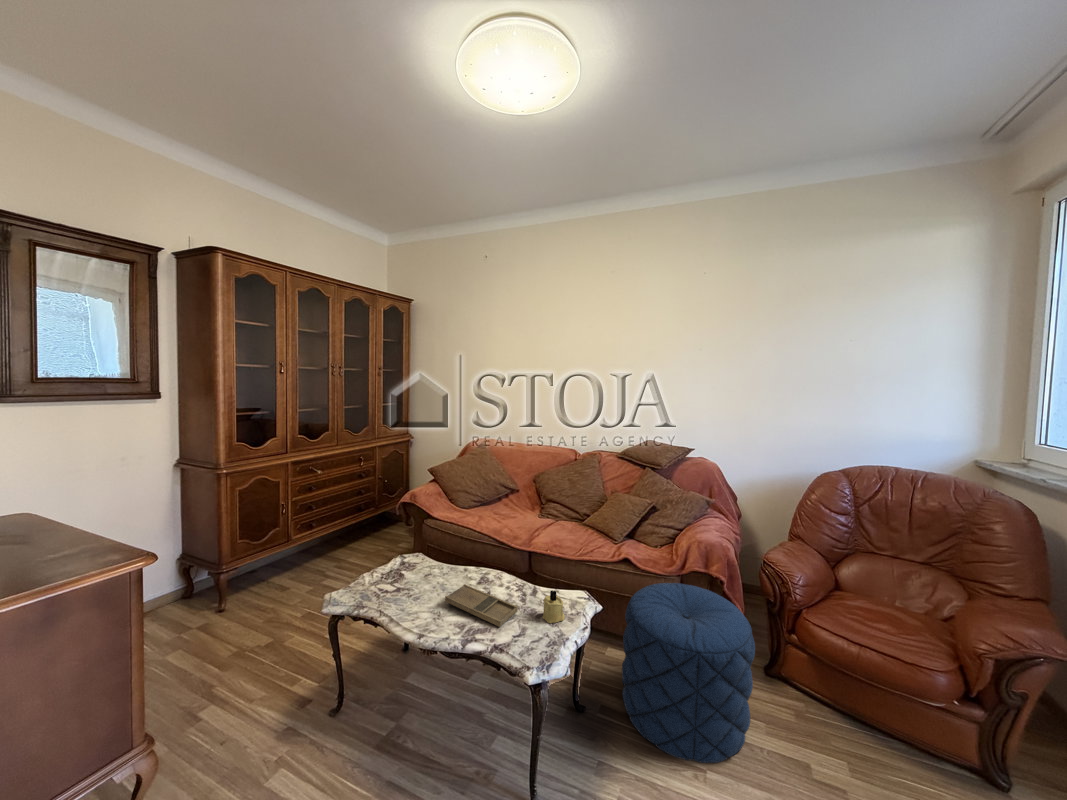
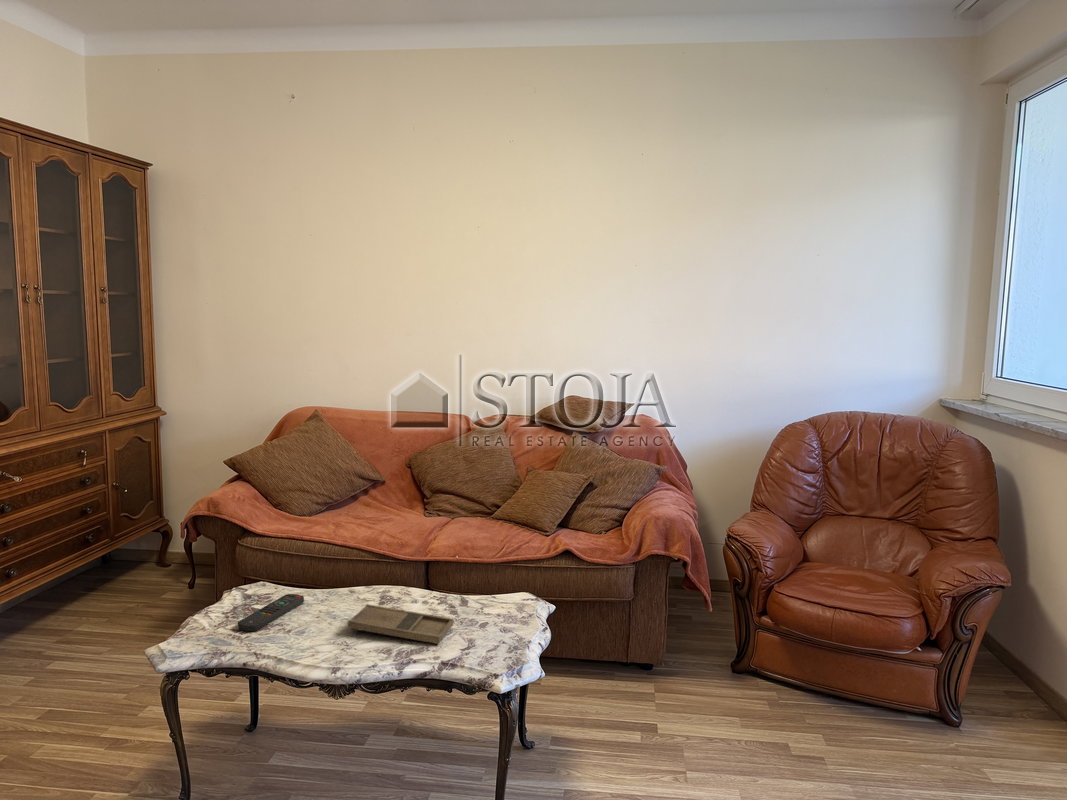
remote control: none [382,567,432,593] -> present [238,594,304,631]
pouf: present [622,583,755,763] -> none [574,573,732,767]
candle: present [543,591,565,623] -> none [488,590,517,631]

